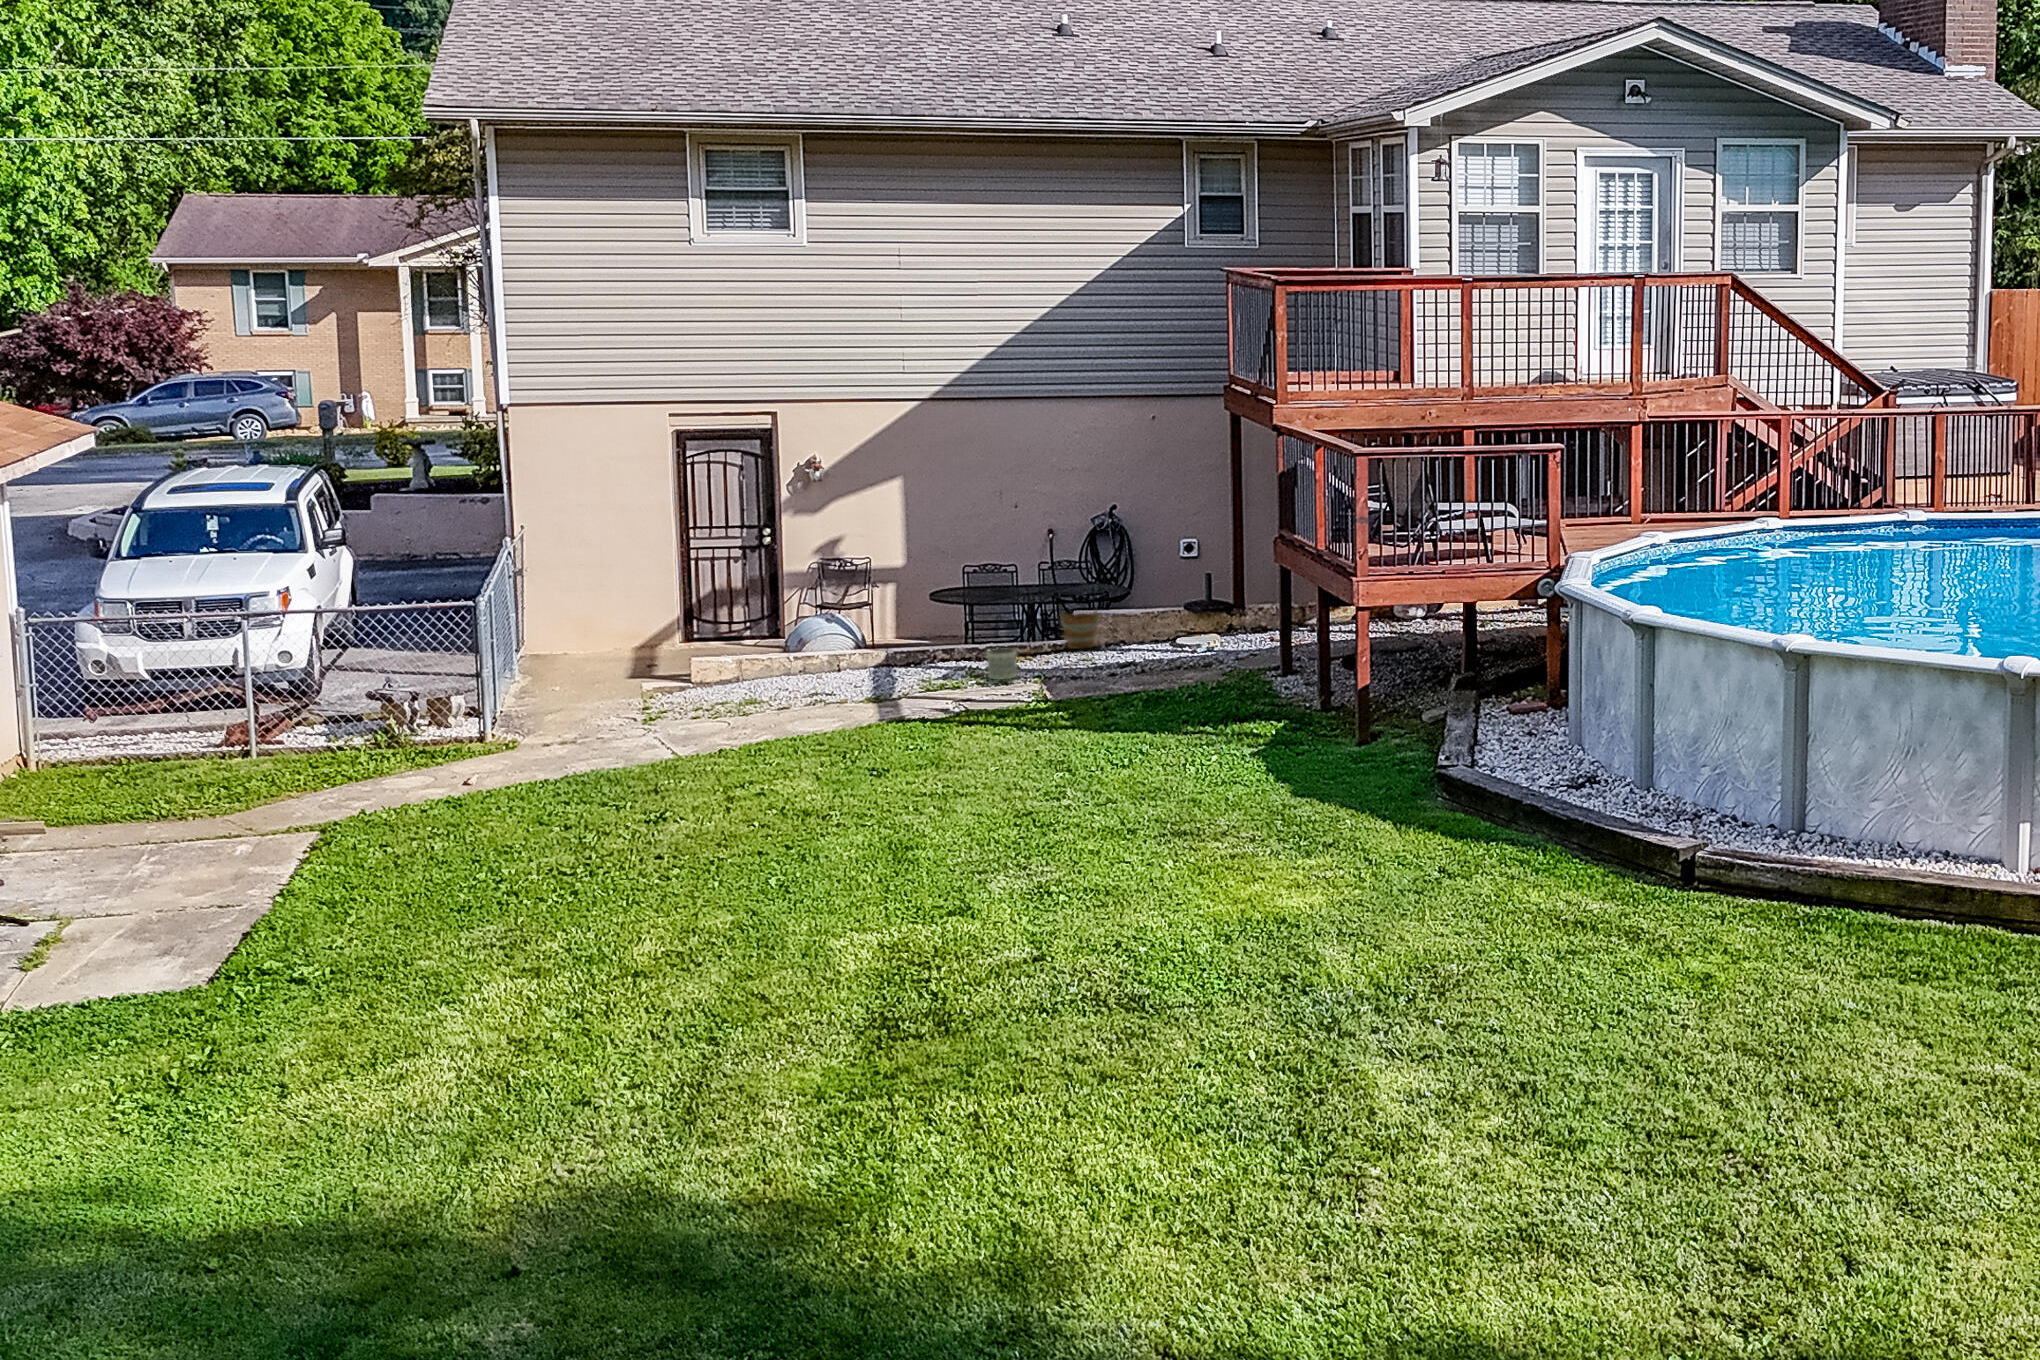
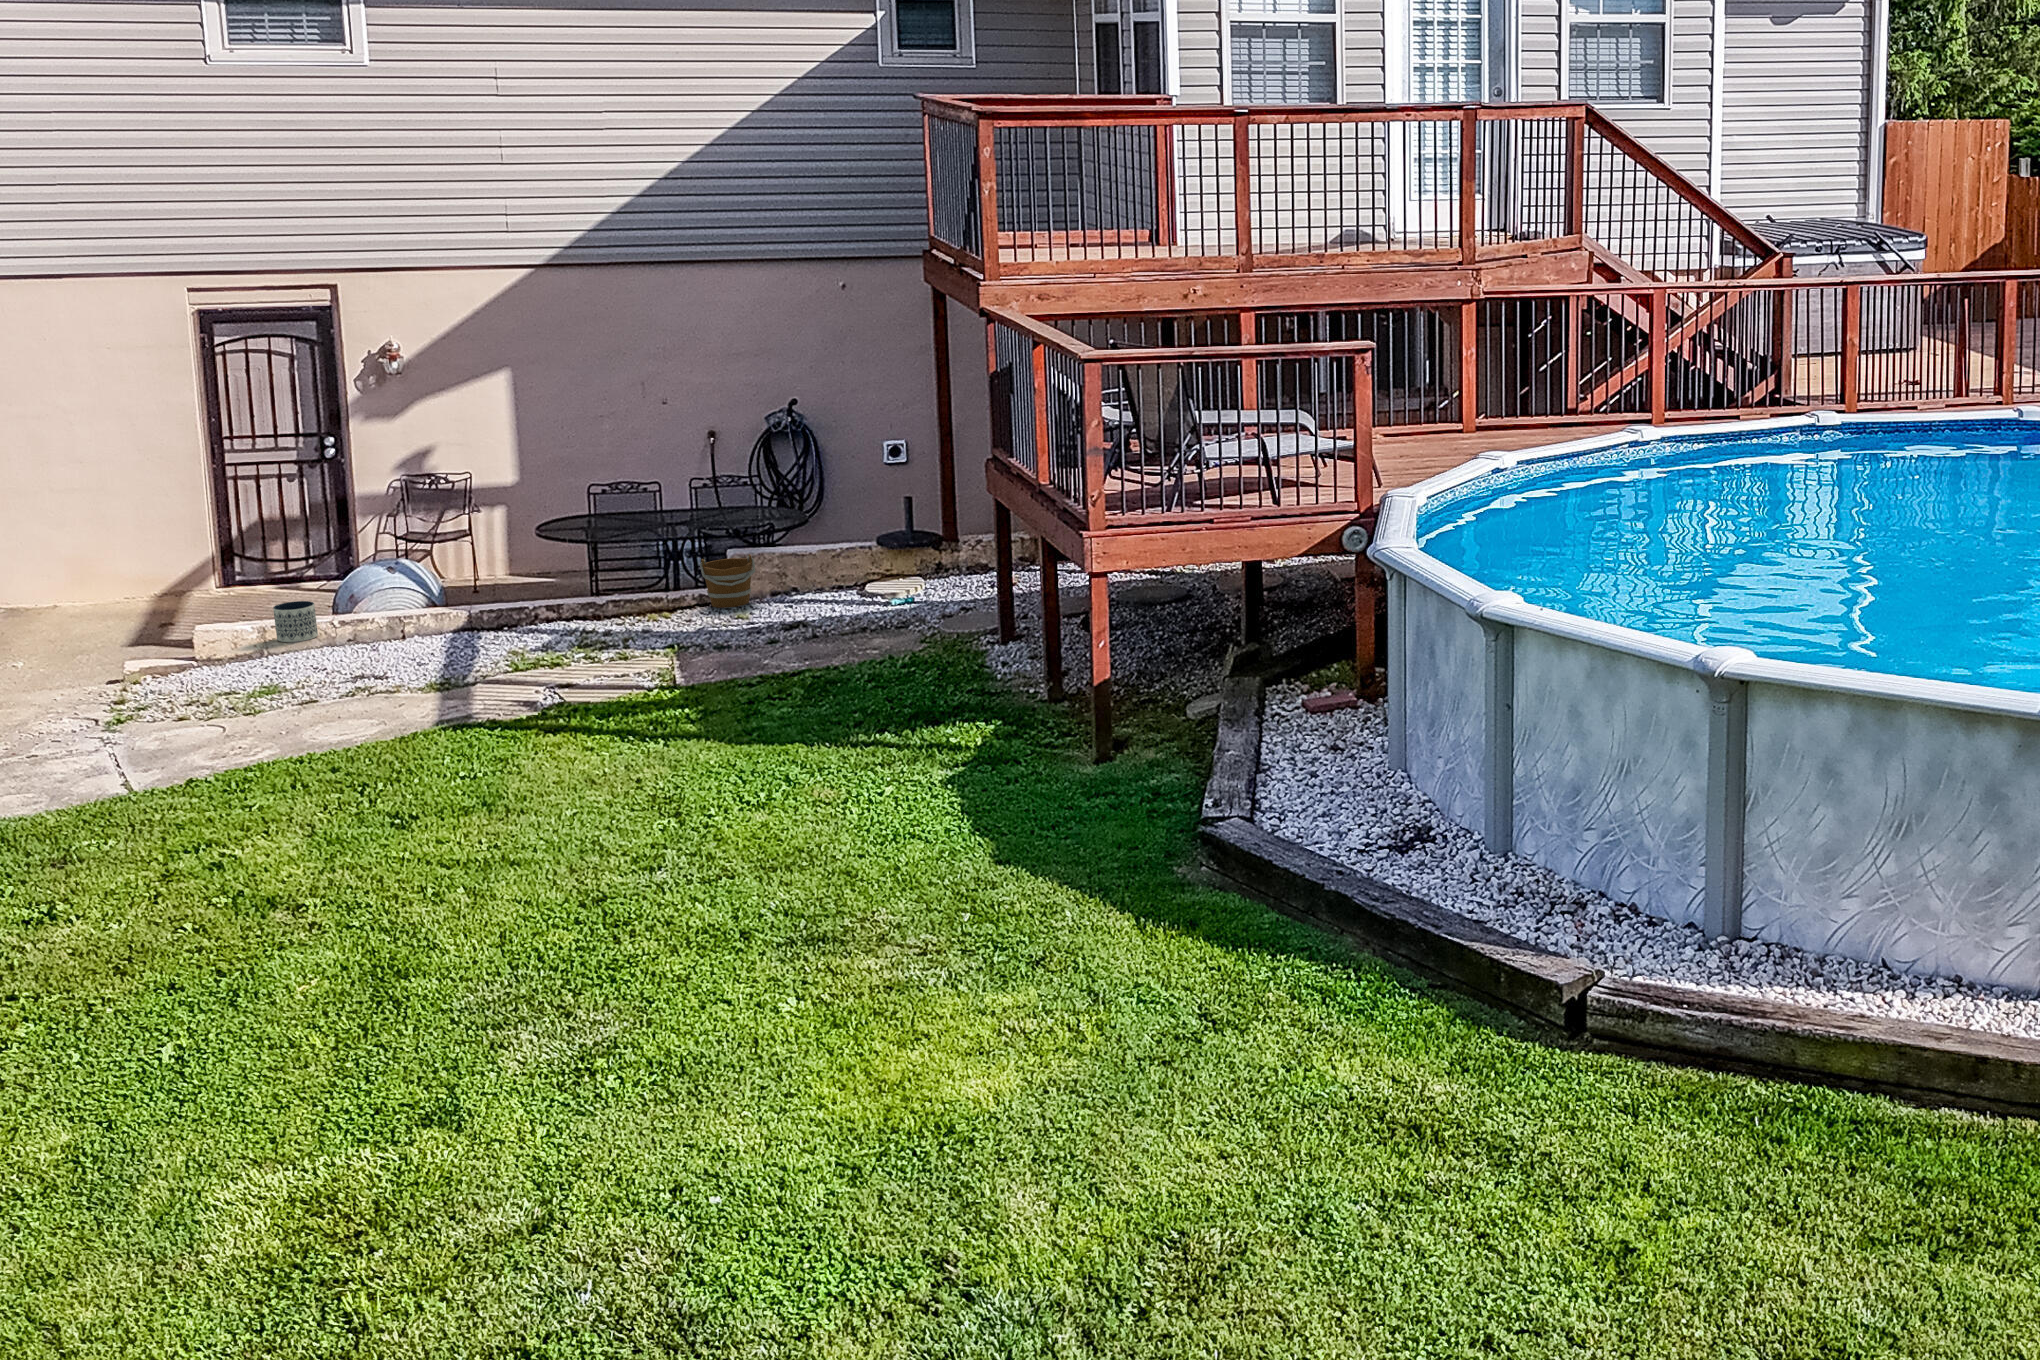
planter: present [987,649,1017,680] -> present [273,601,318,642]

